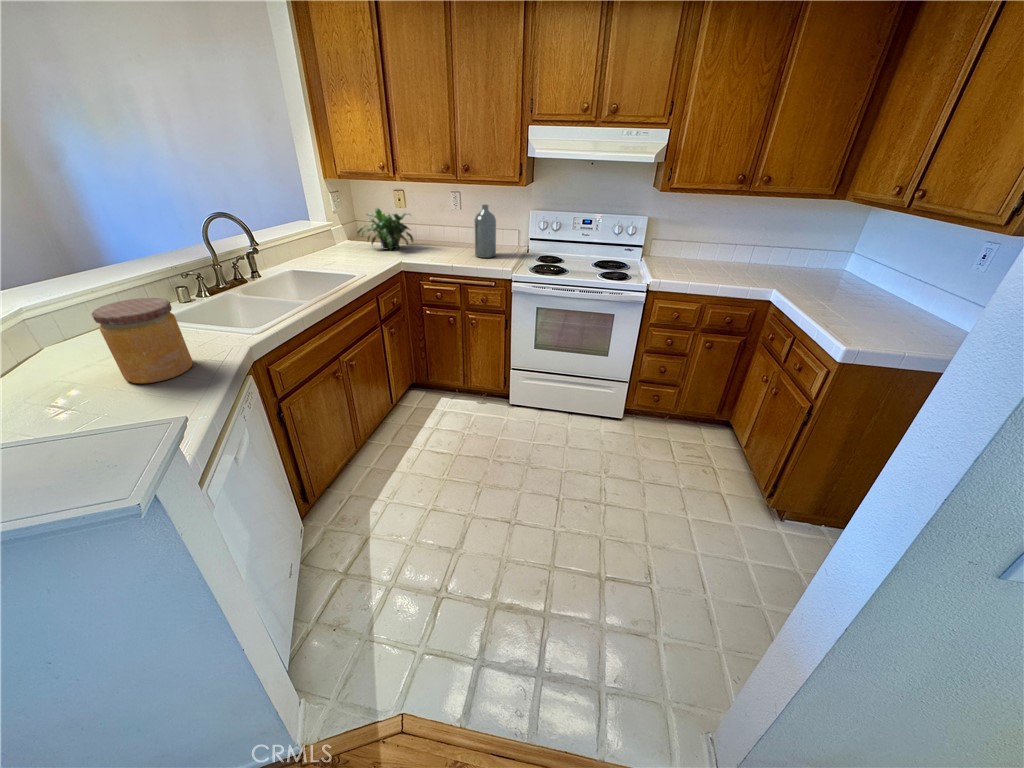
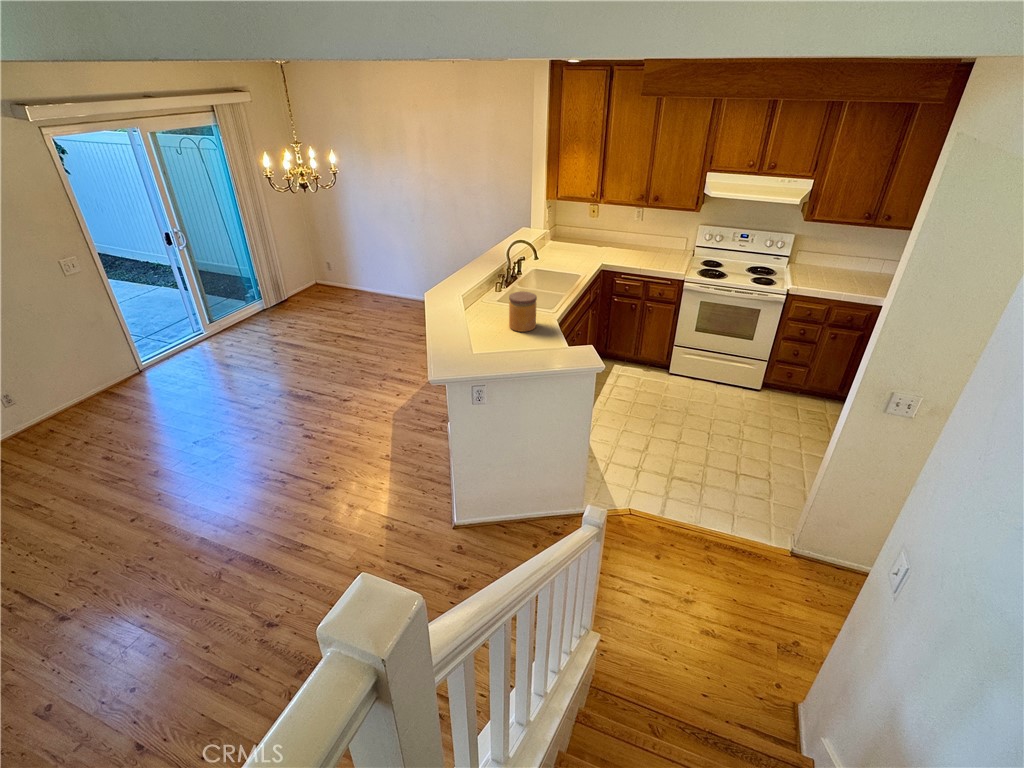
bottle: present [474,205,496,258] -> none [653,223,673,261]
potted plant: present [357,208,413,251] -> none [567,224,608,254]

